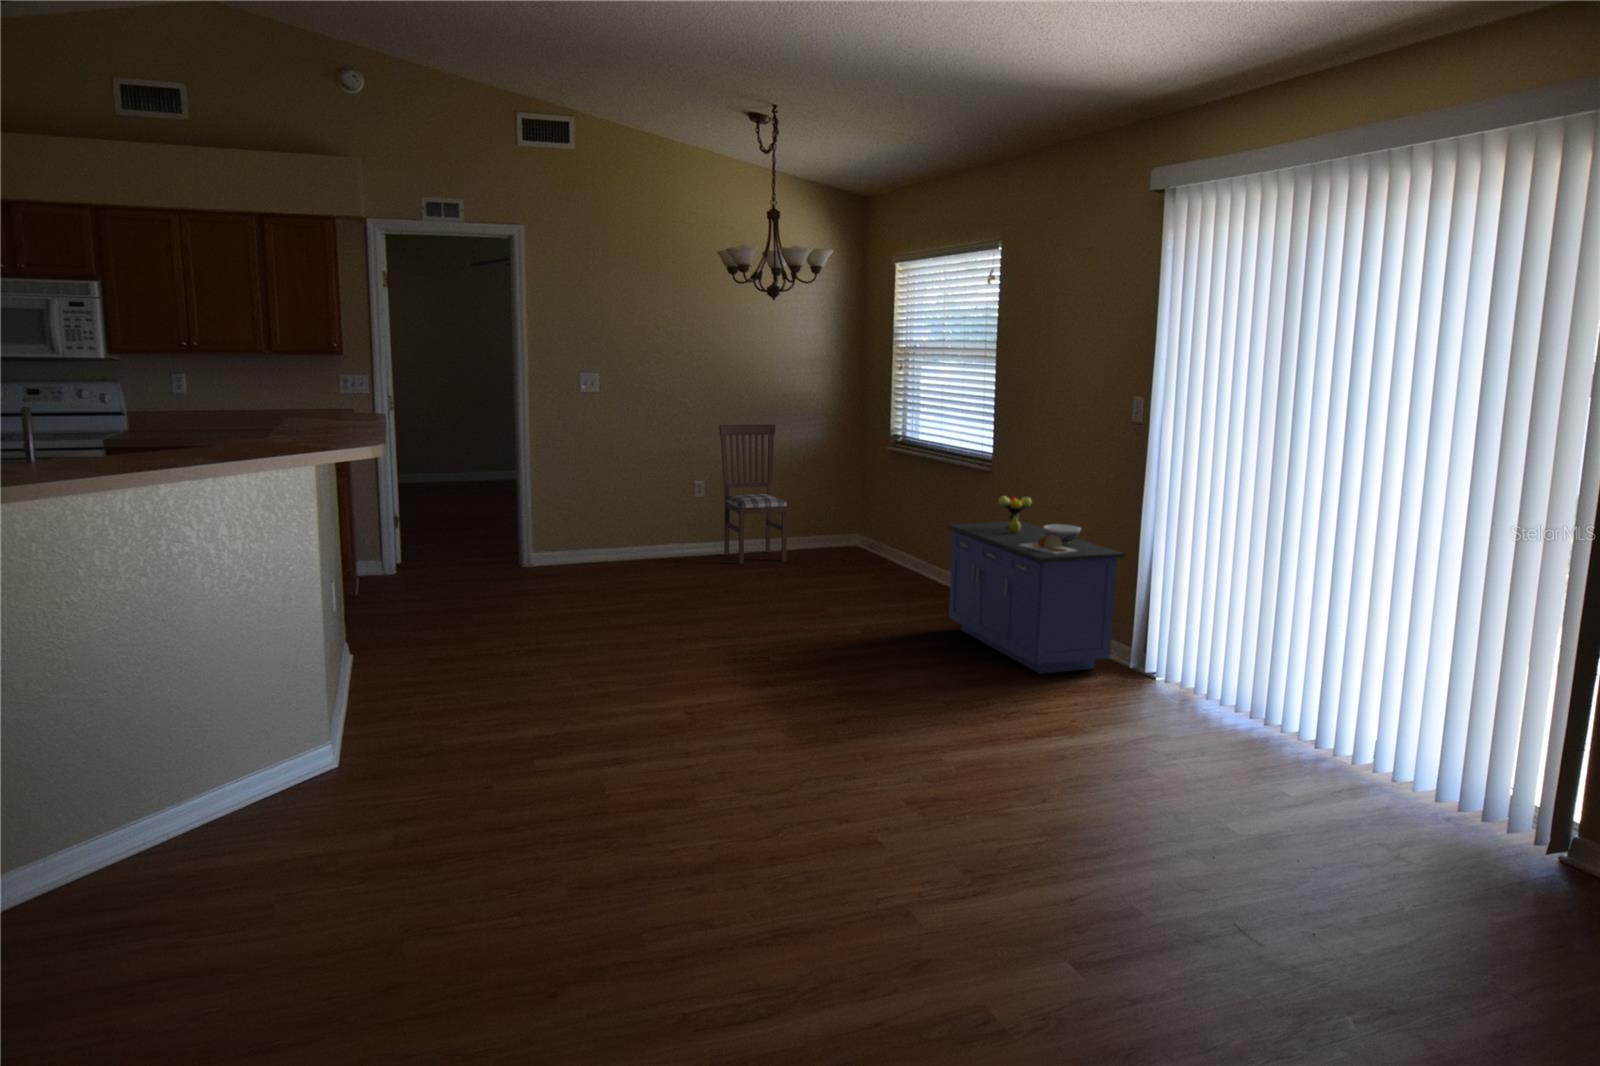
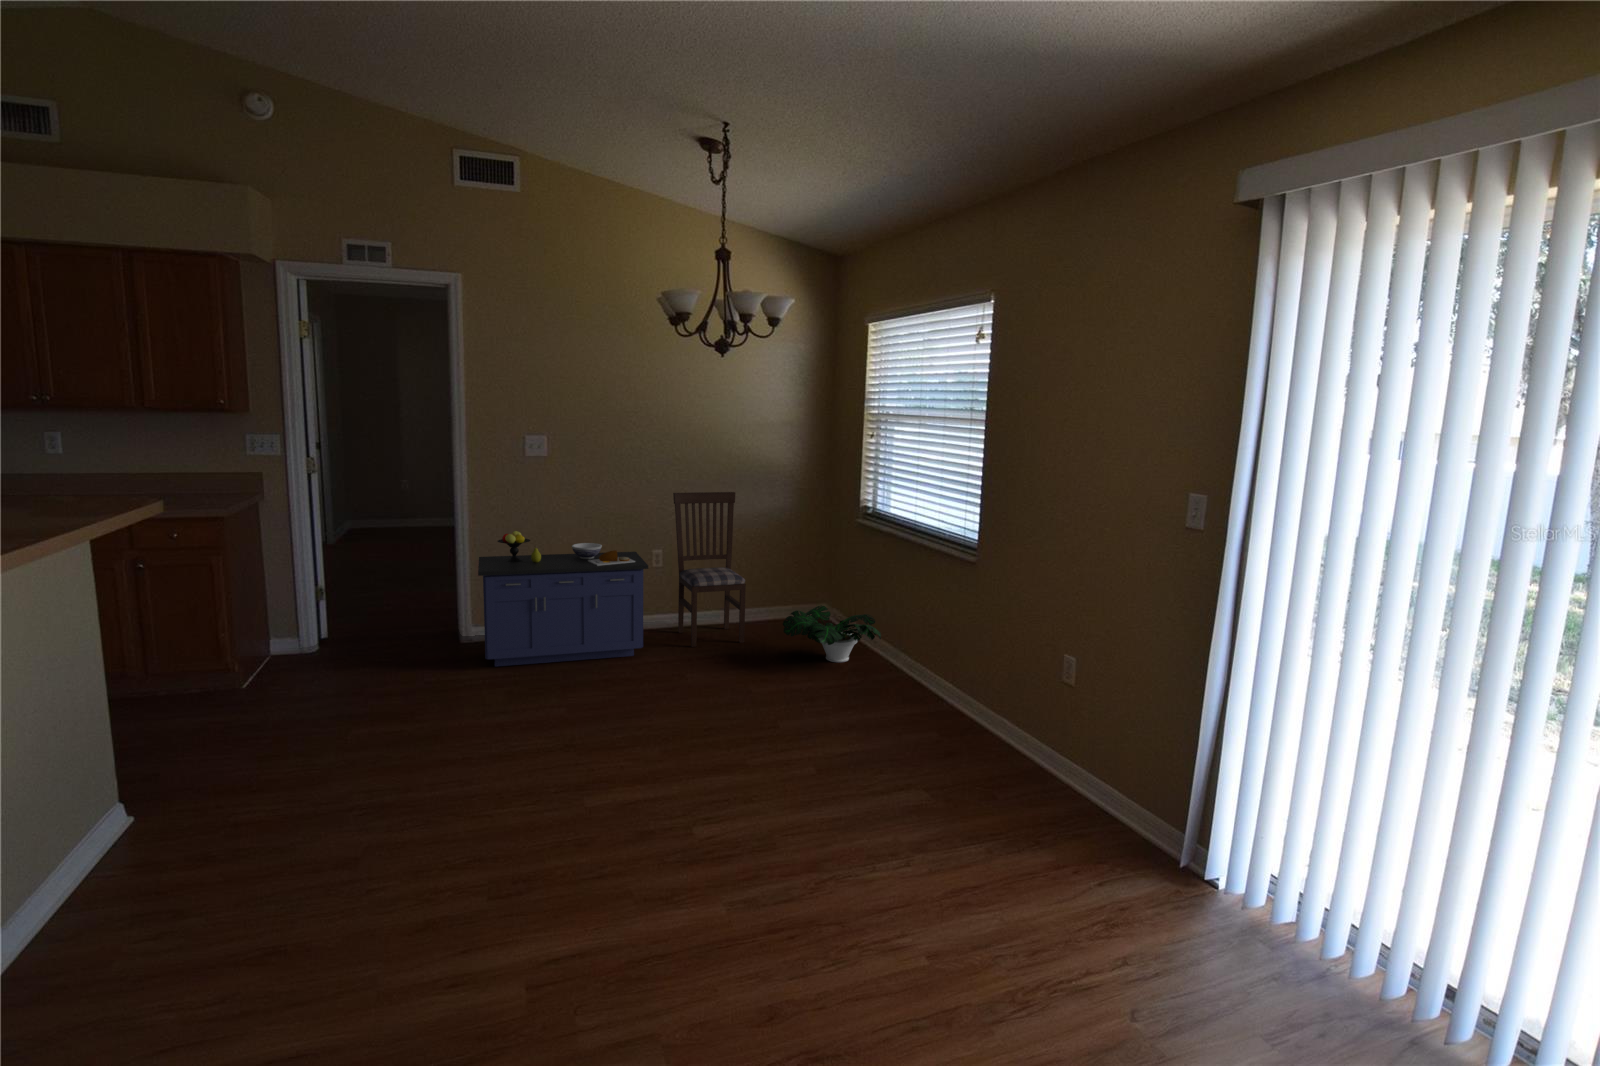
storage cabinet: present [947,496,1125,674] -> present [478,531,648,667]
potted plant: none [822,525,911,573] -> present [783,605,881,662]

